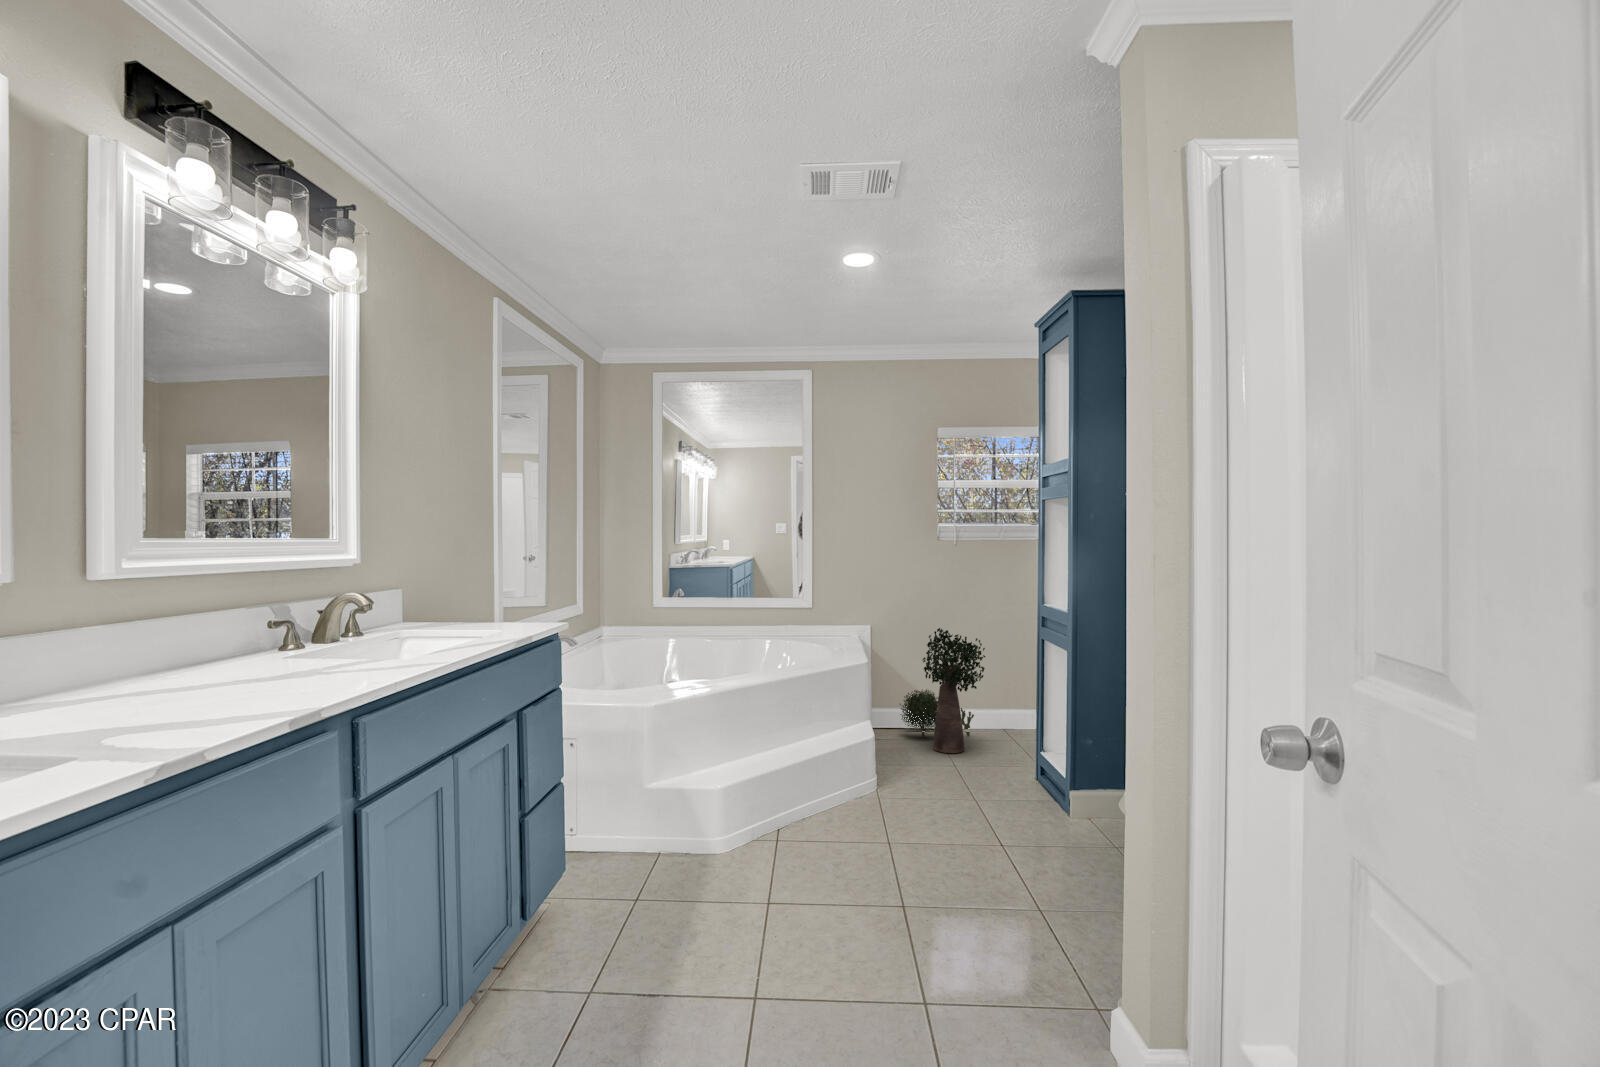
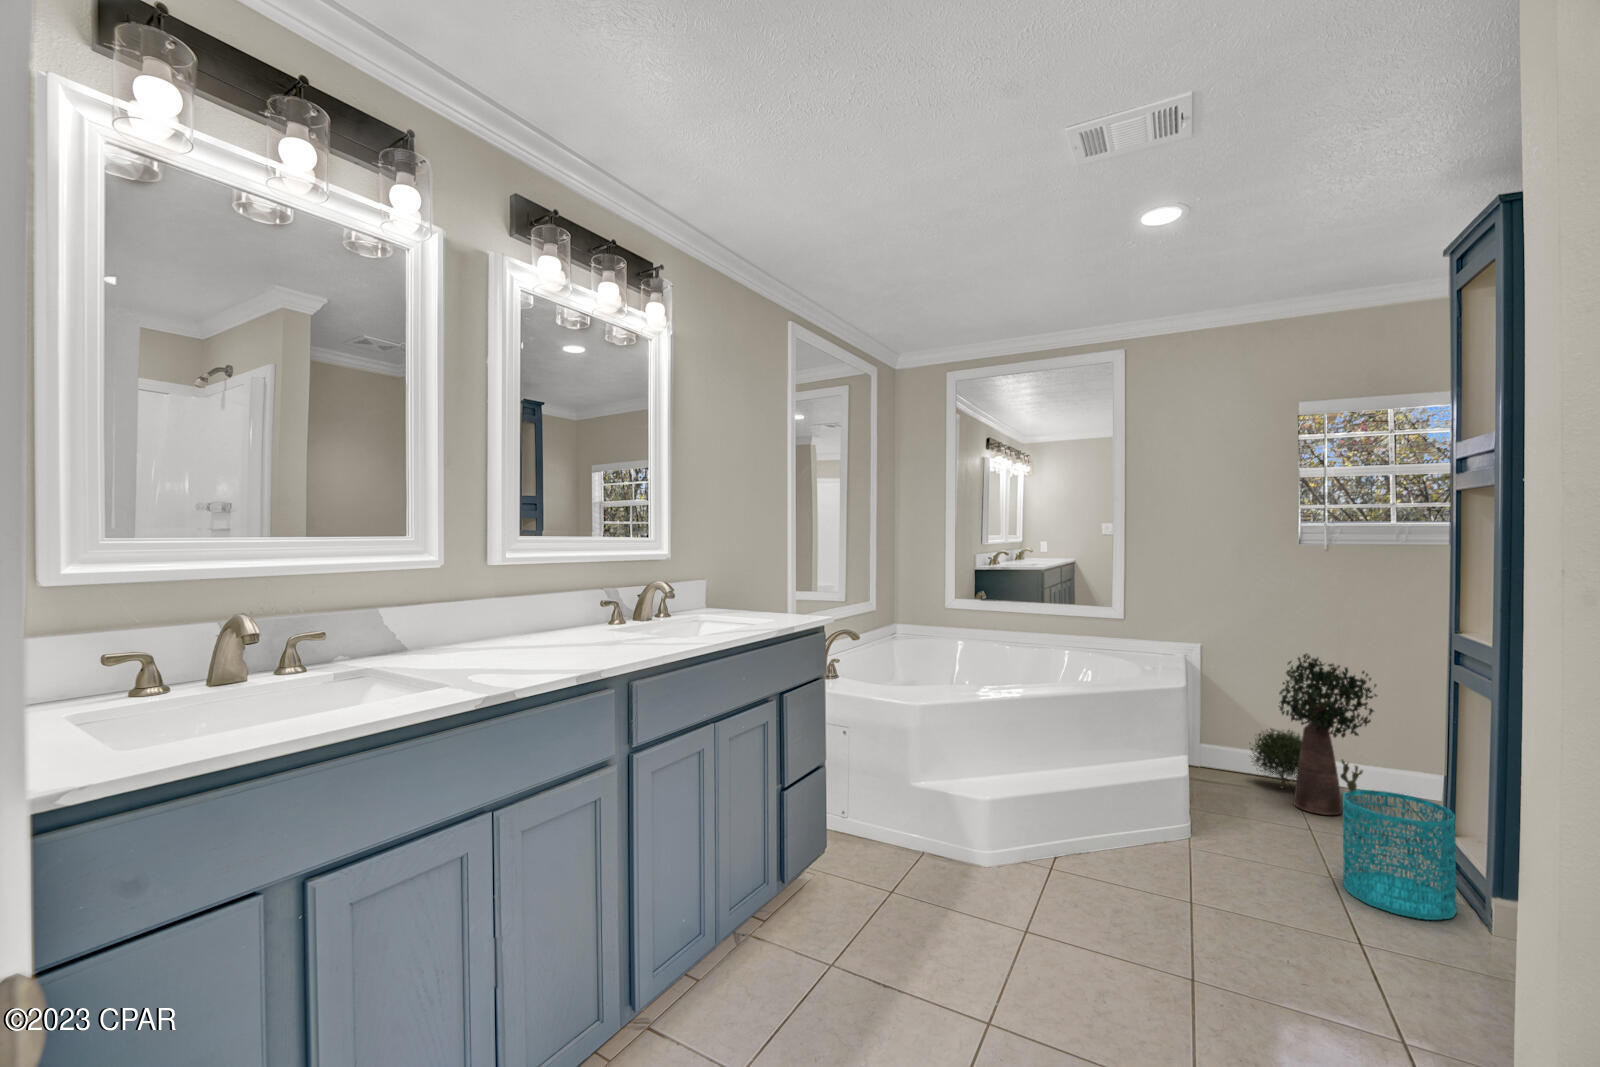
wastebasket: none [978,728,1047,819] -> present [1342,790,1457,920]

